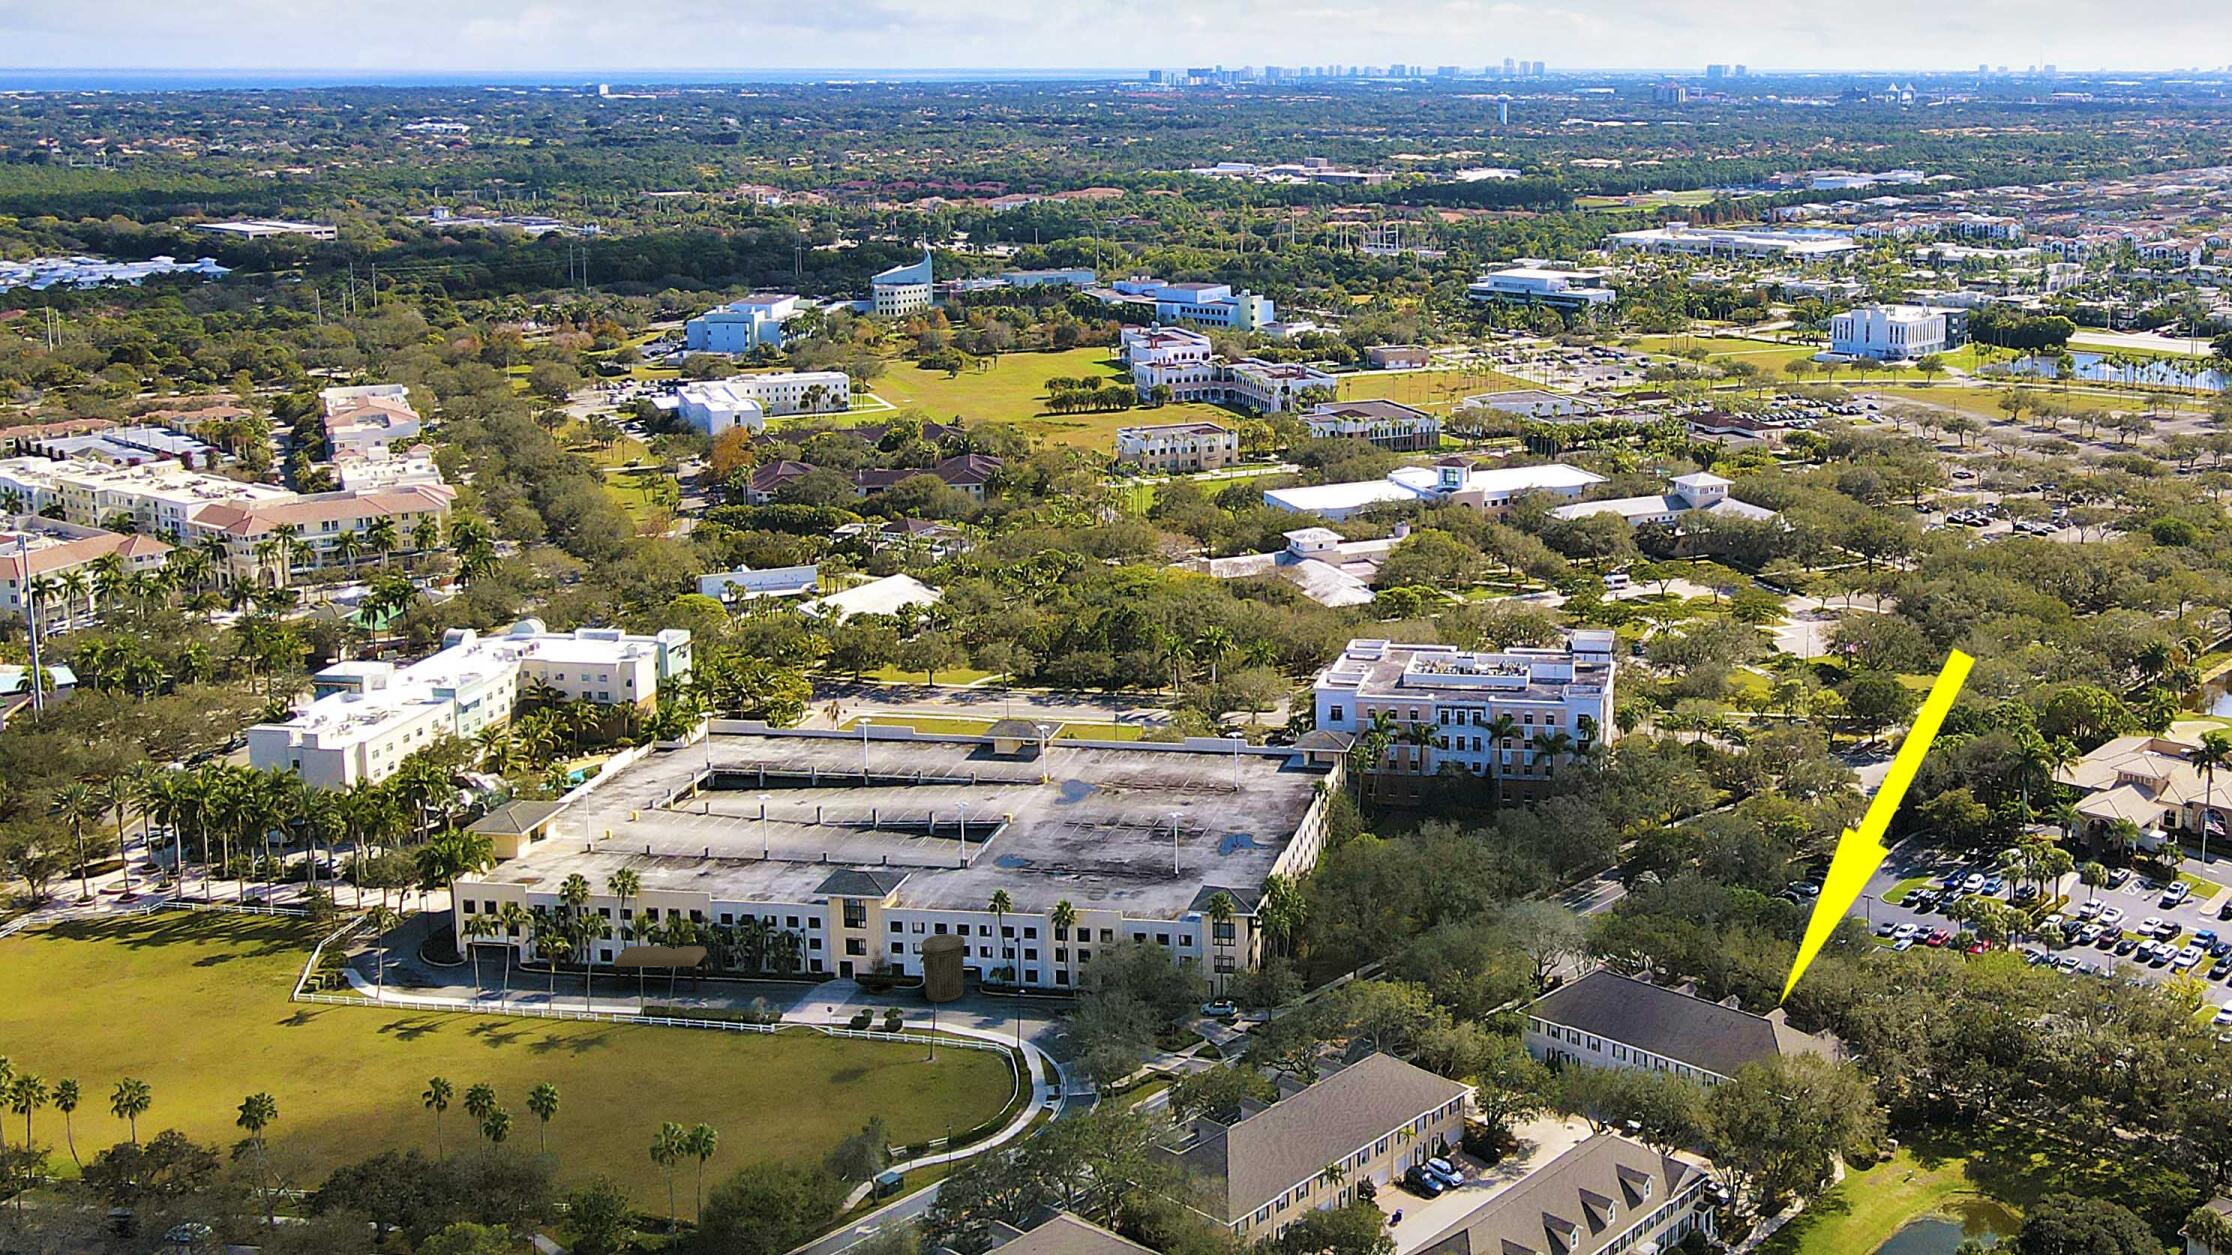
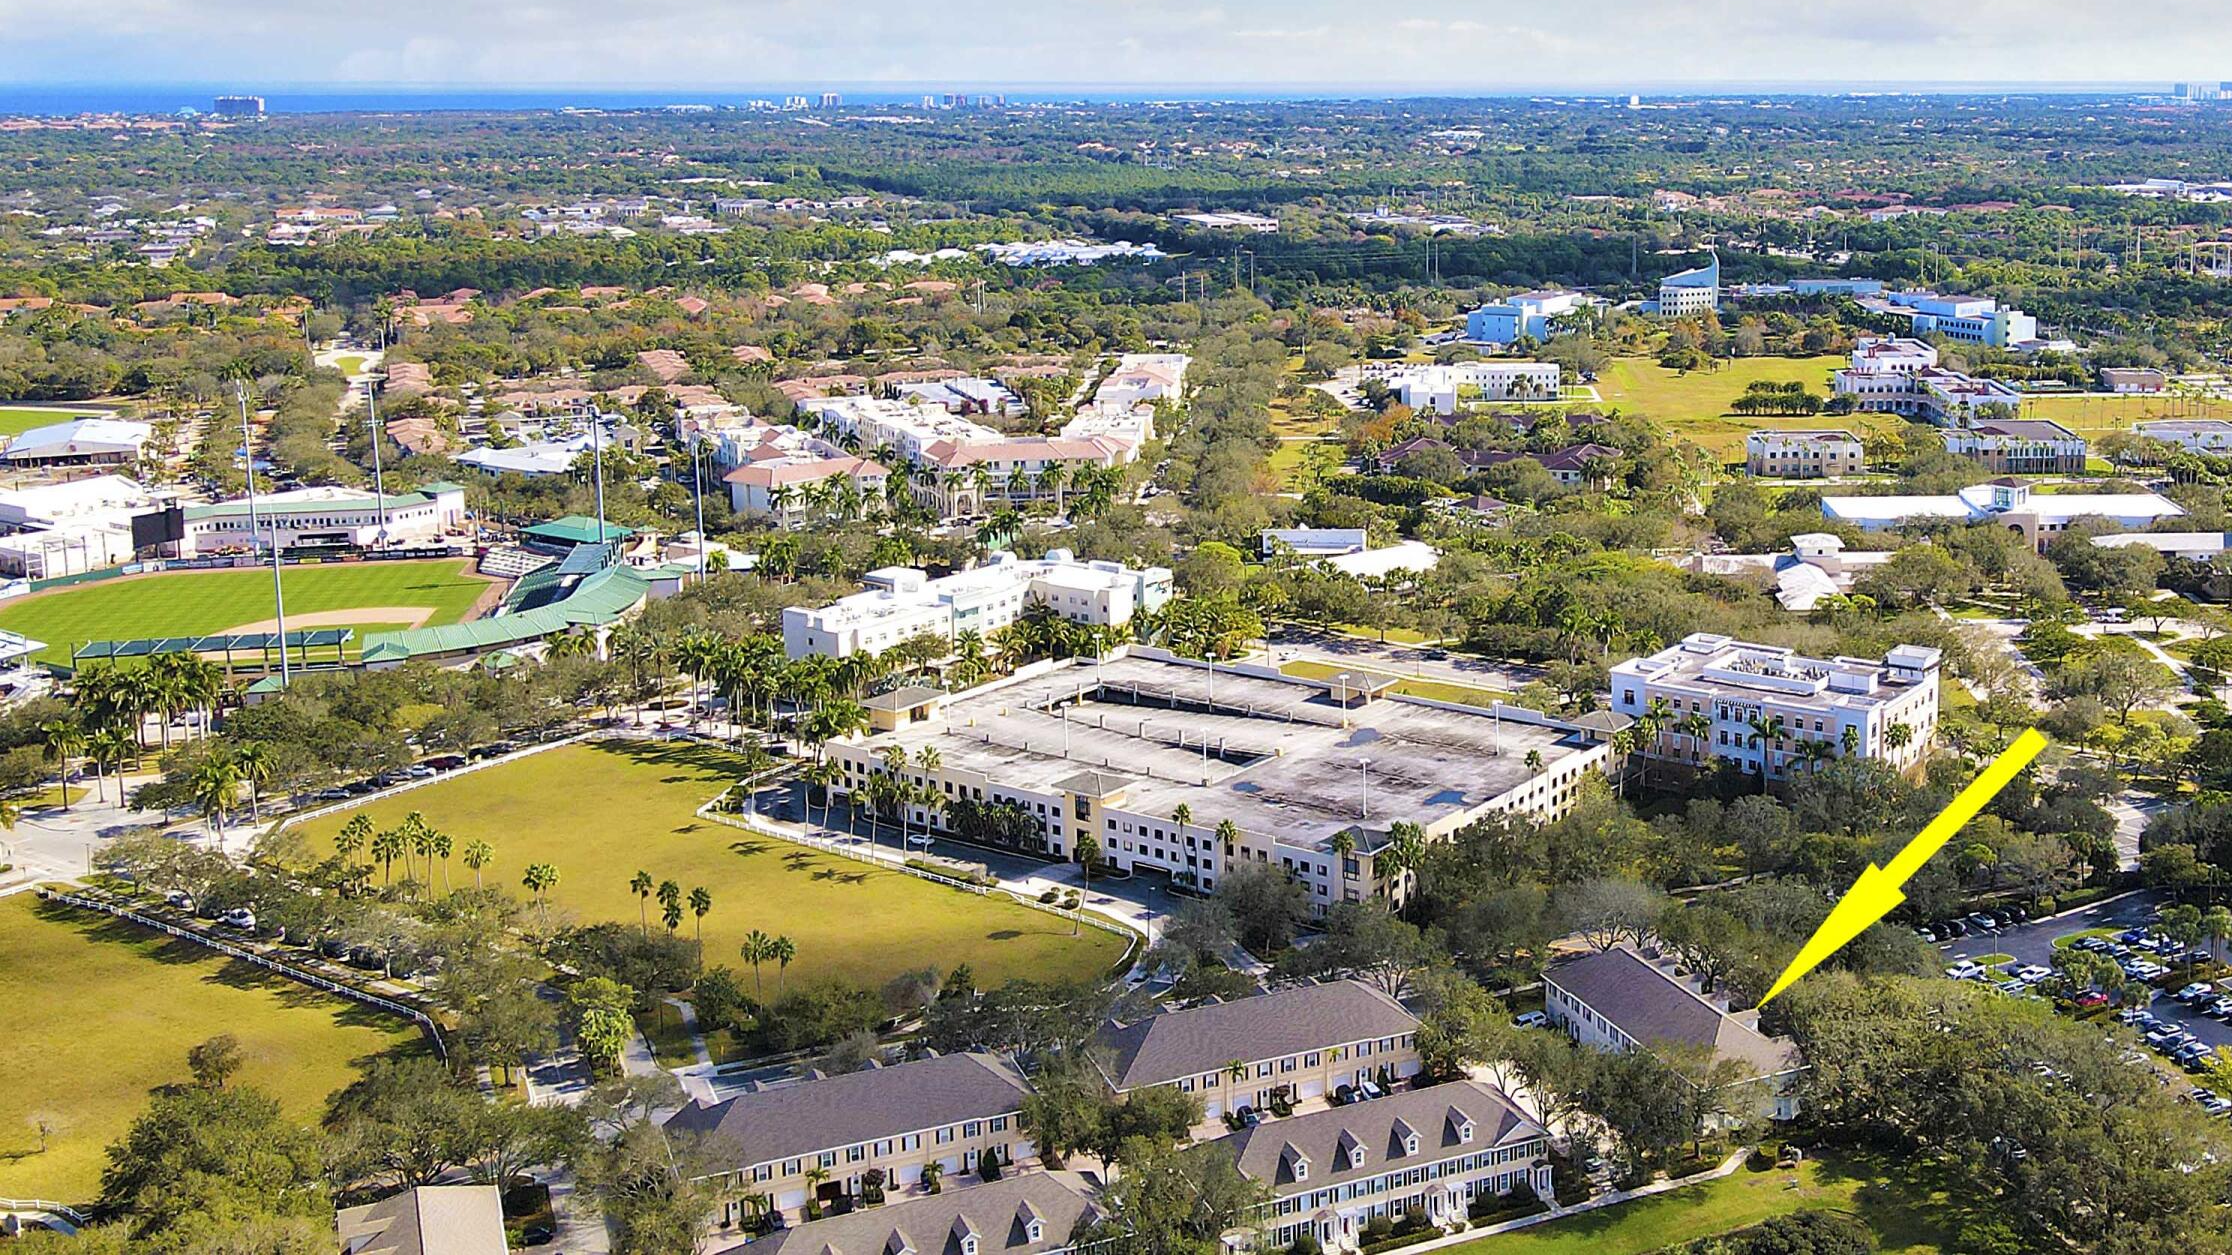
trash can: present [921,934,965,1002] -> none [1118,836,1157,896]
bench: present [614,946,707,991] -> none [908,810,979,854]

